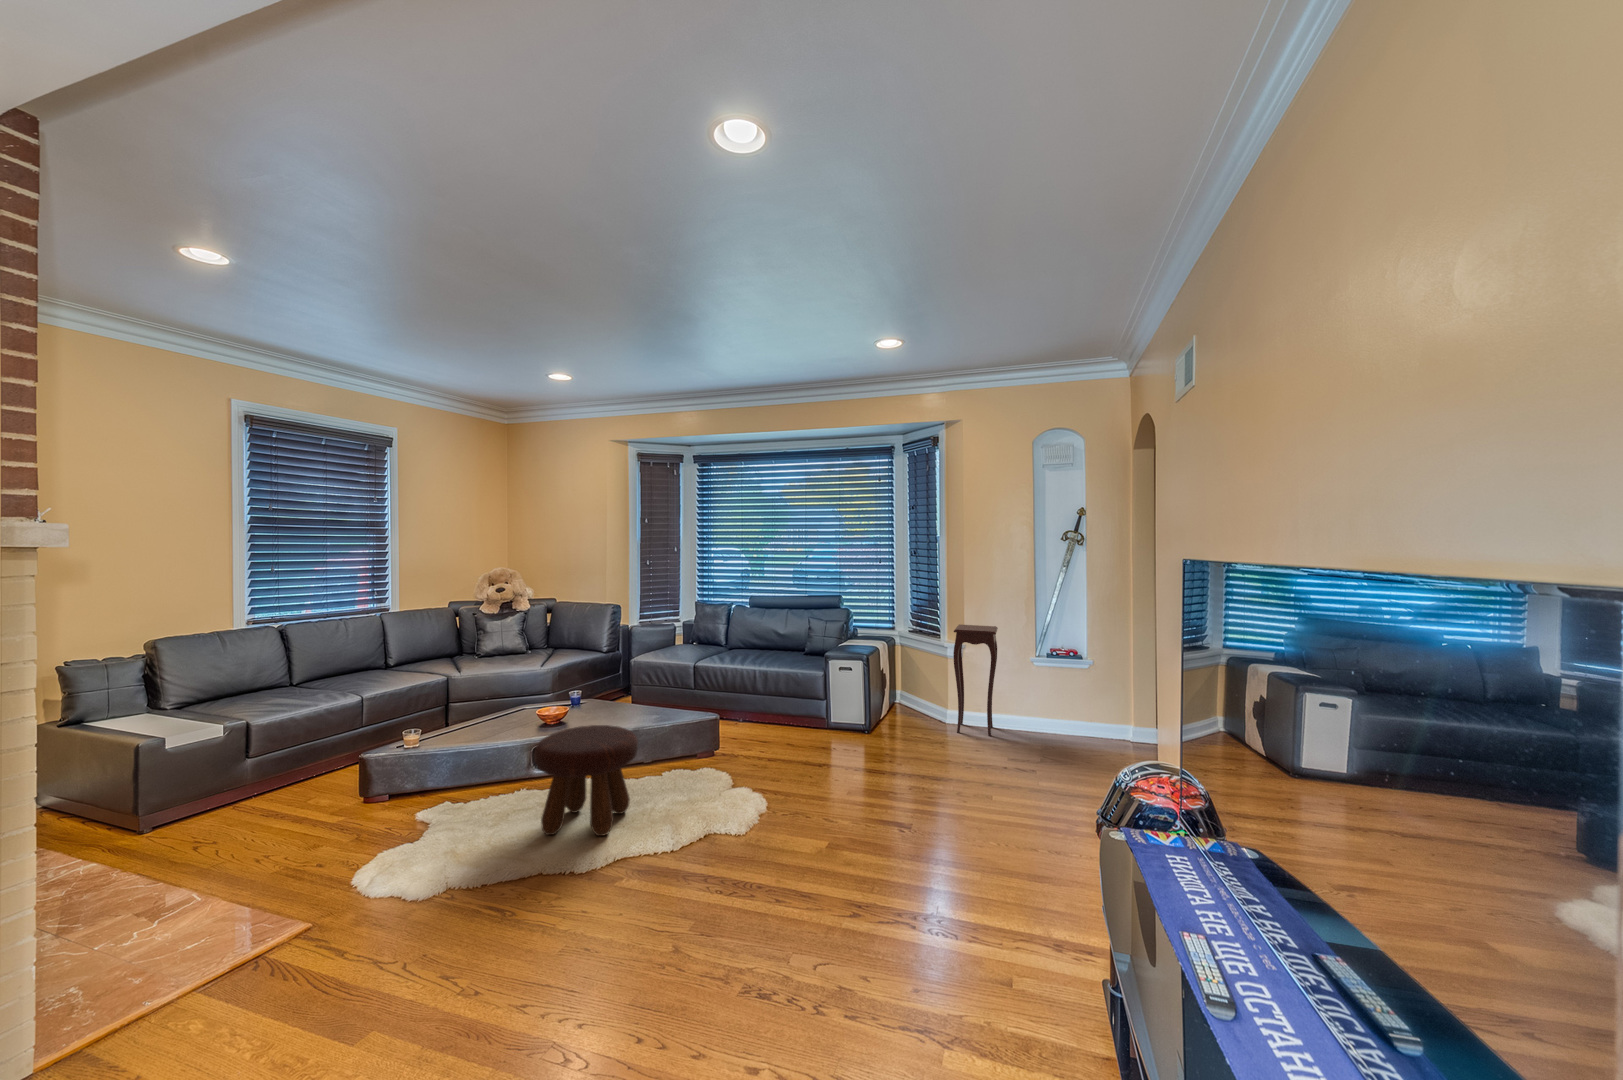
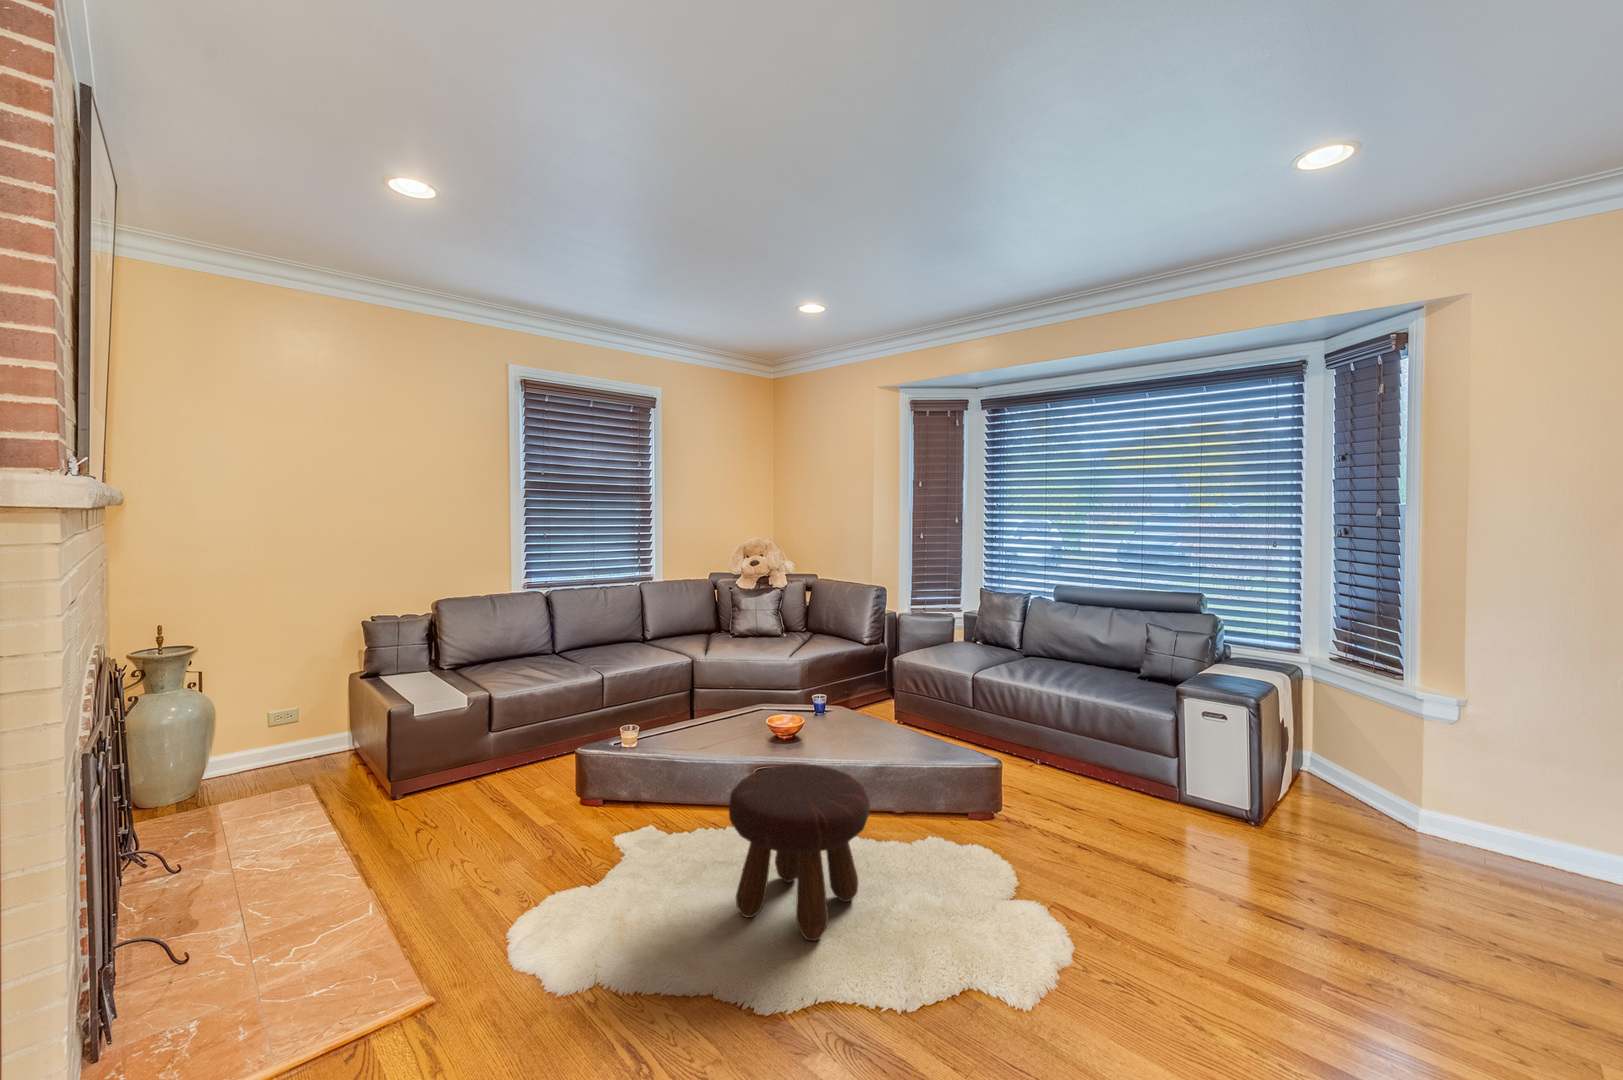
side table: present [953,624,998,736] -> none [1446,663,1561,885]

